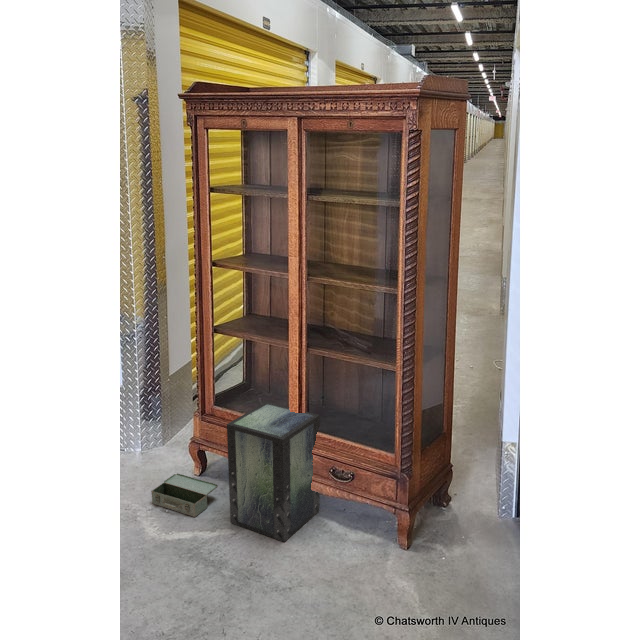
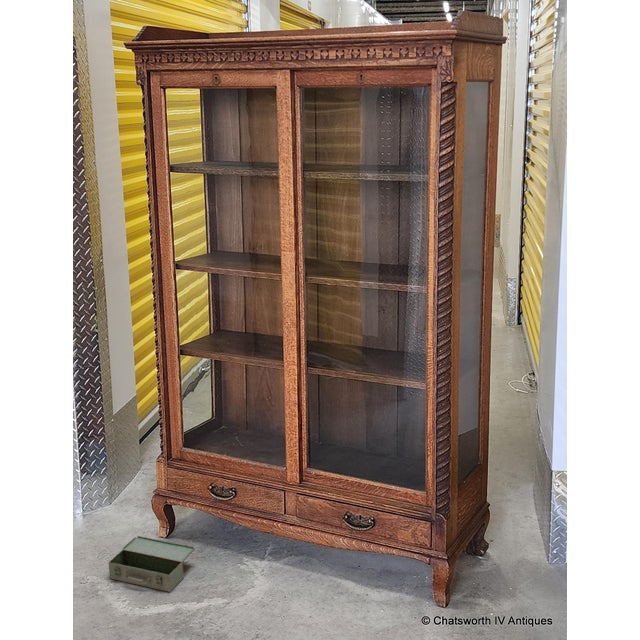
storage box: present [227,402,320,542] -> none [211,437,328,616]

